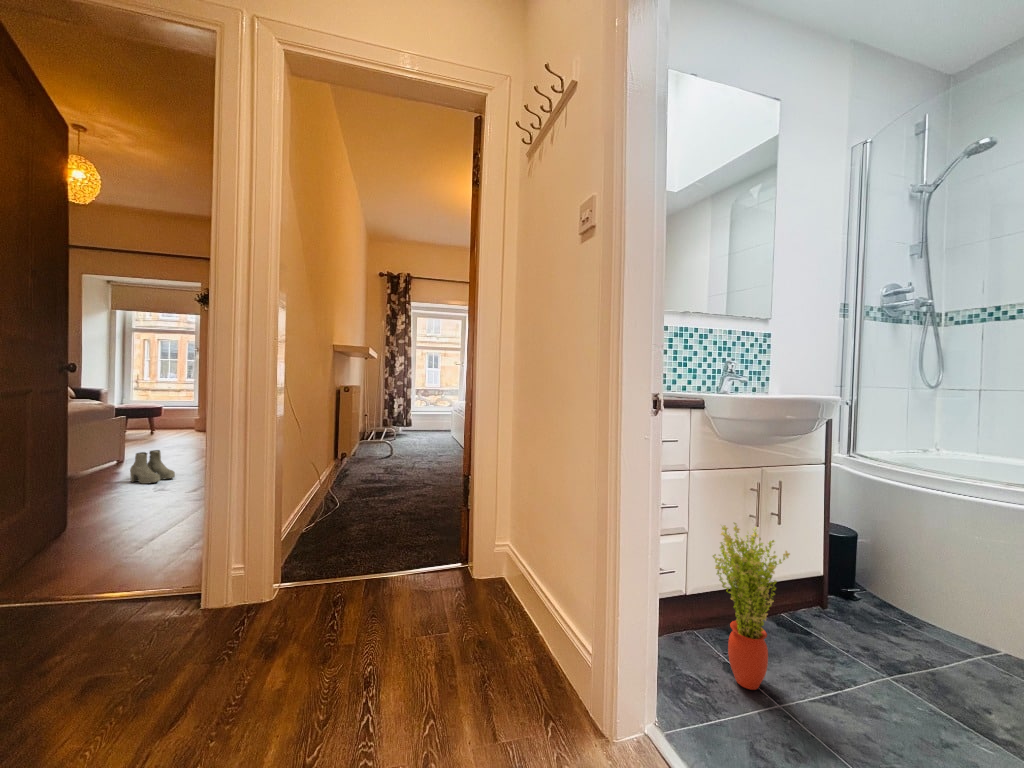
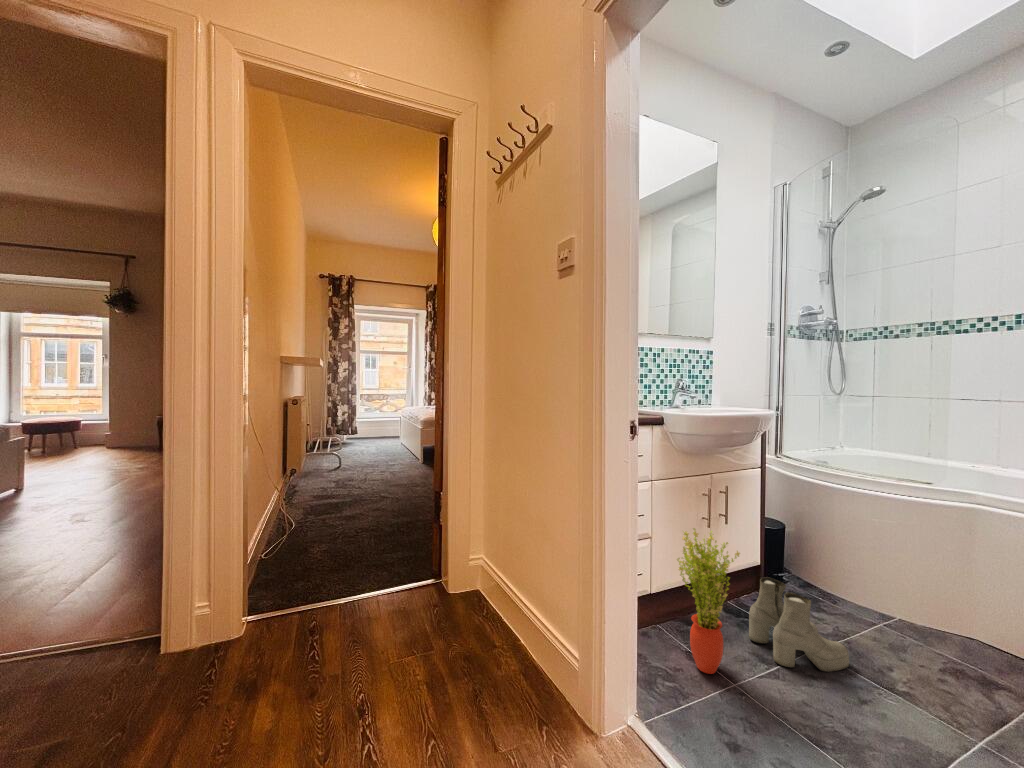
boots: present [130,450,175,484] -> present [749,577,849,672]

